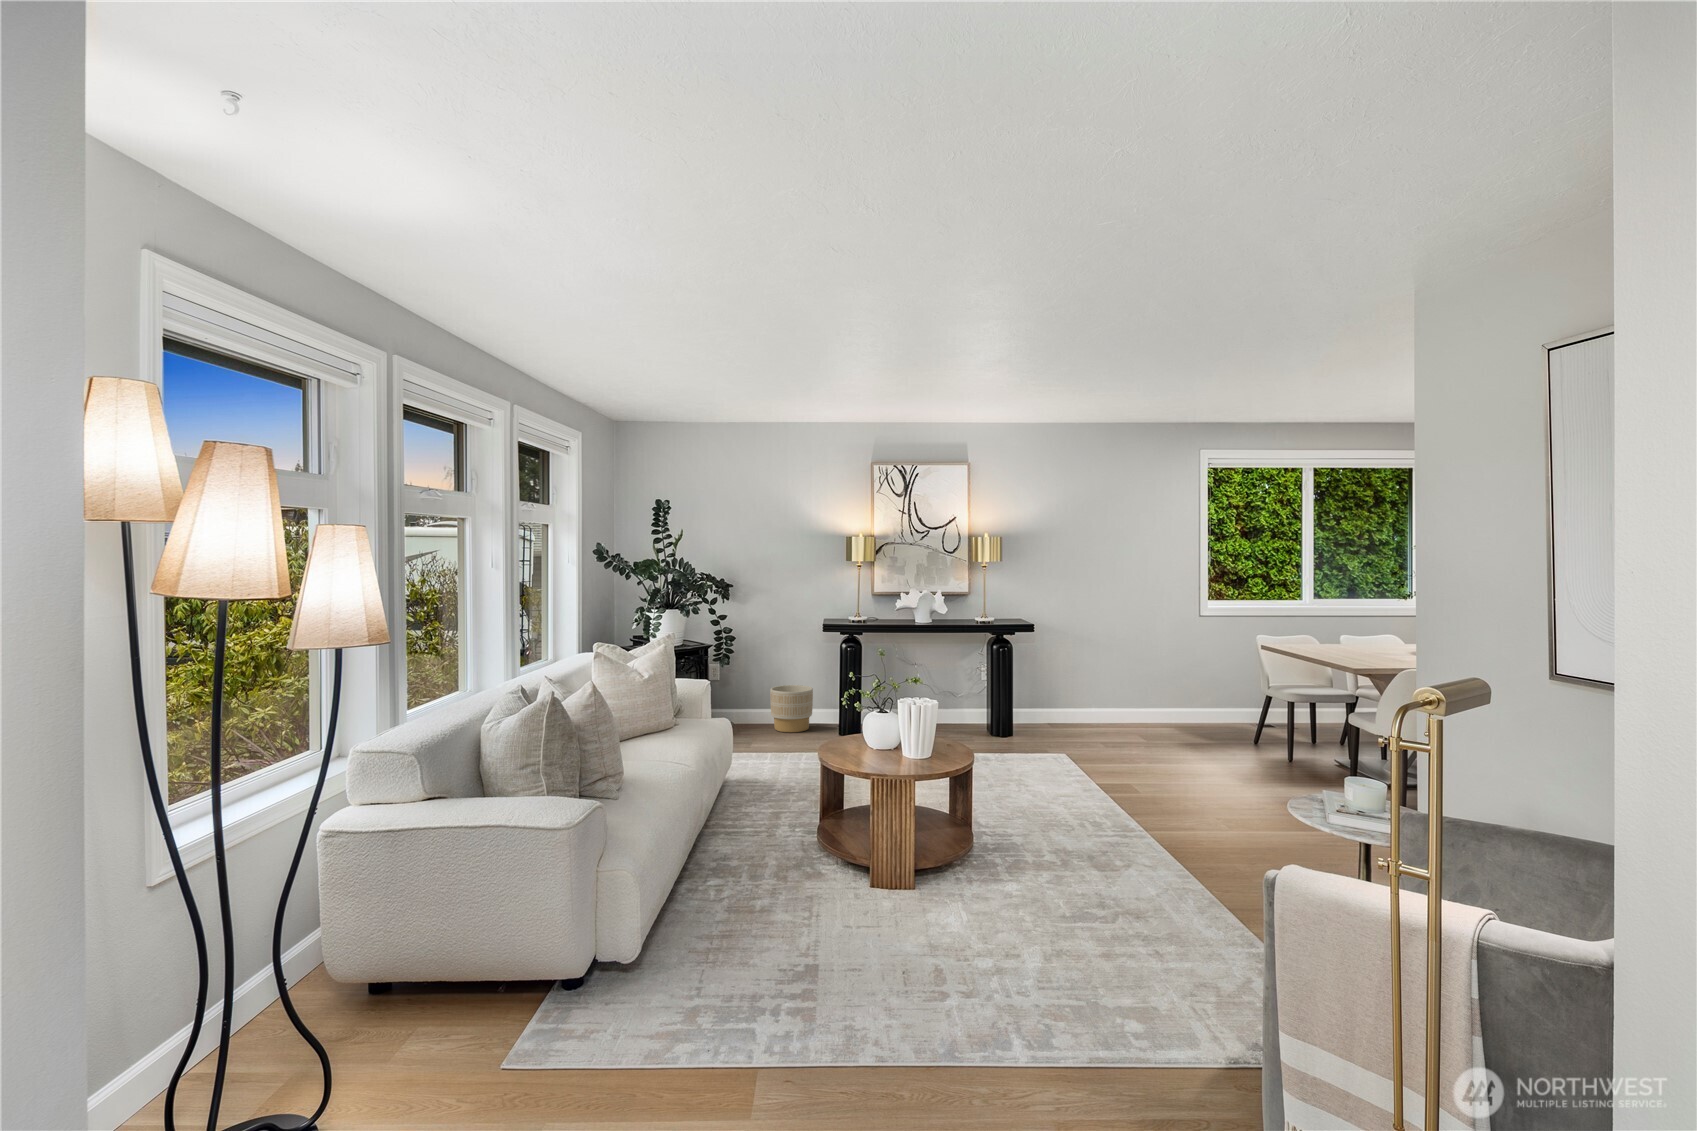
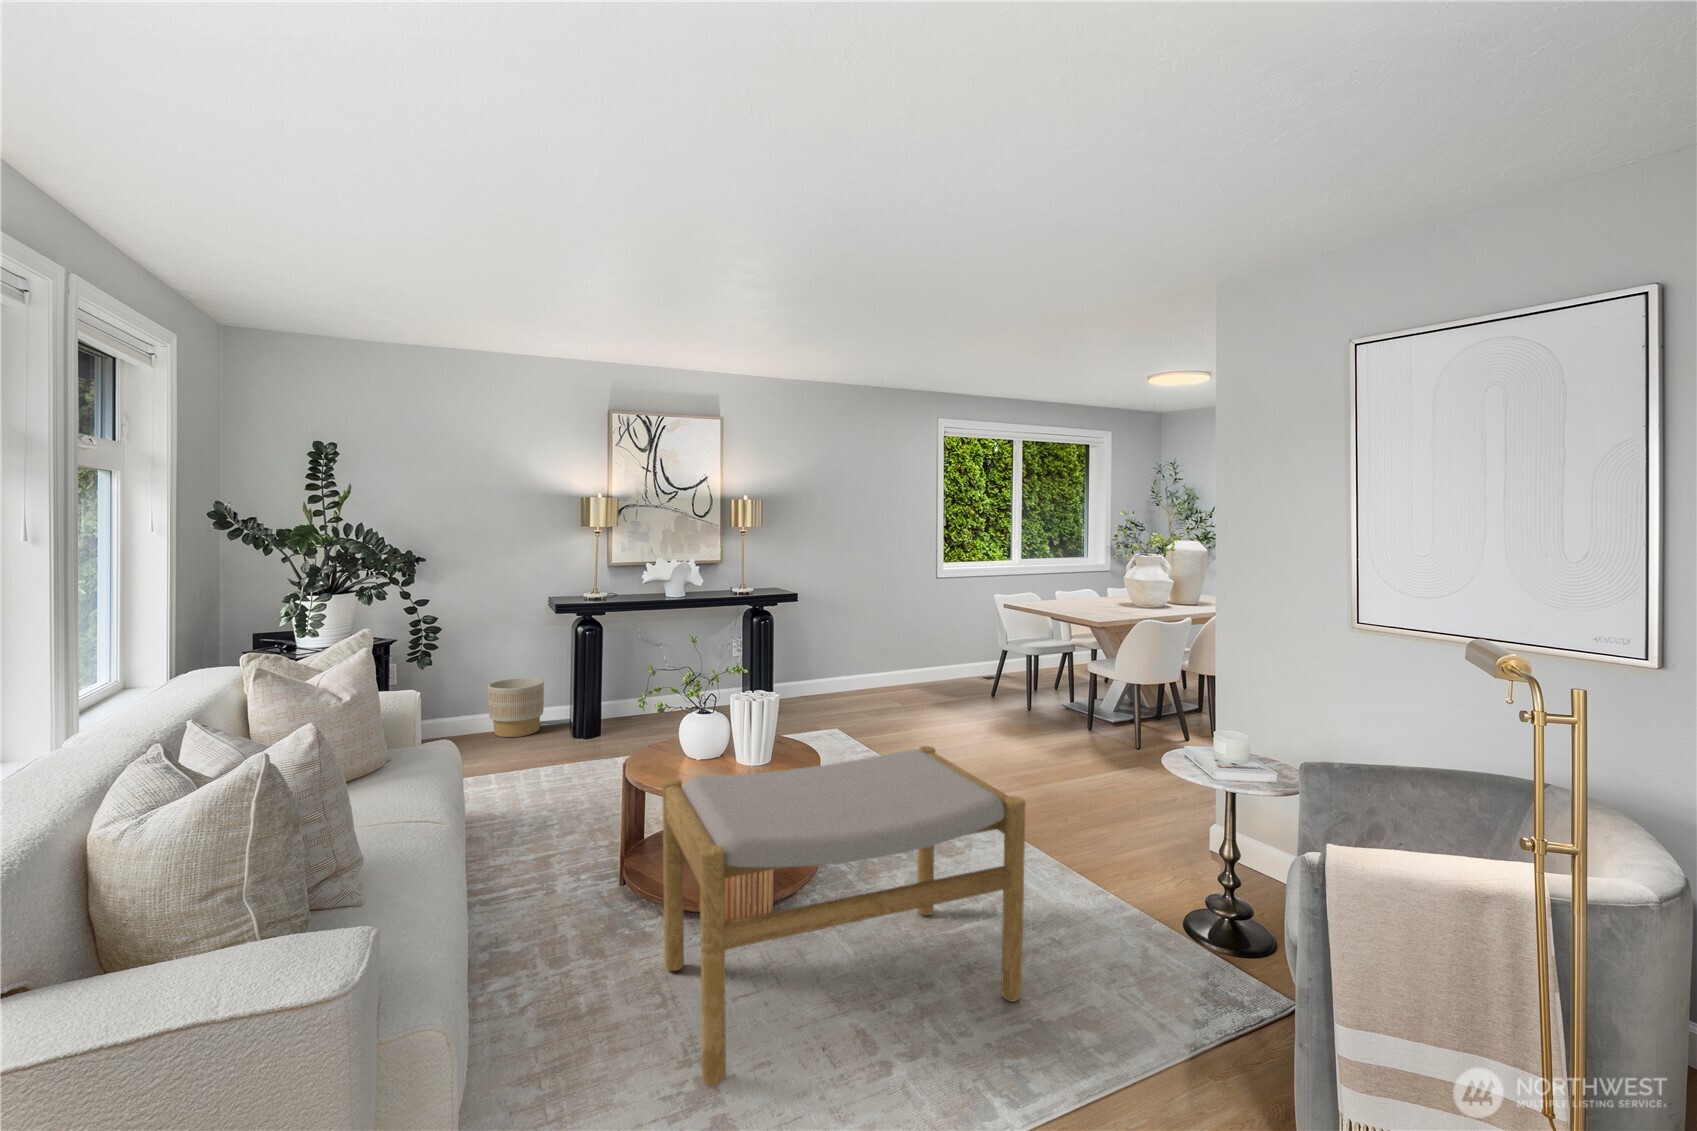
footstool: none [809,749,1096,975] -> present [662,746,1026,1086]

